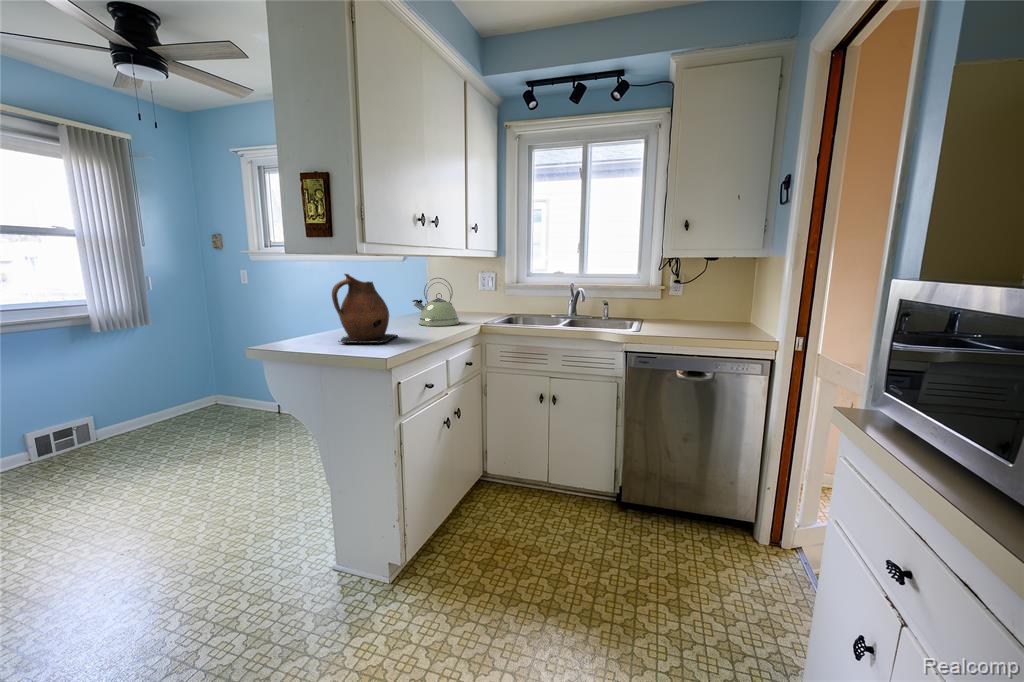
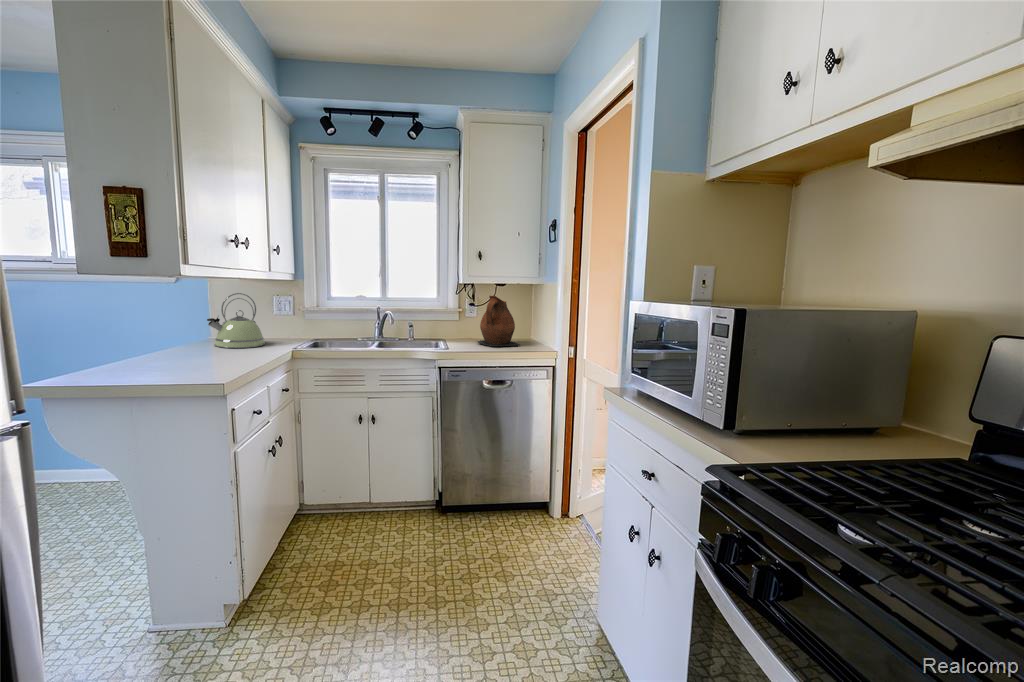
ceramic pitcher: present [332,274,398,344] -> present [477,296,520,346]

